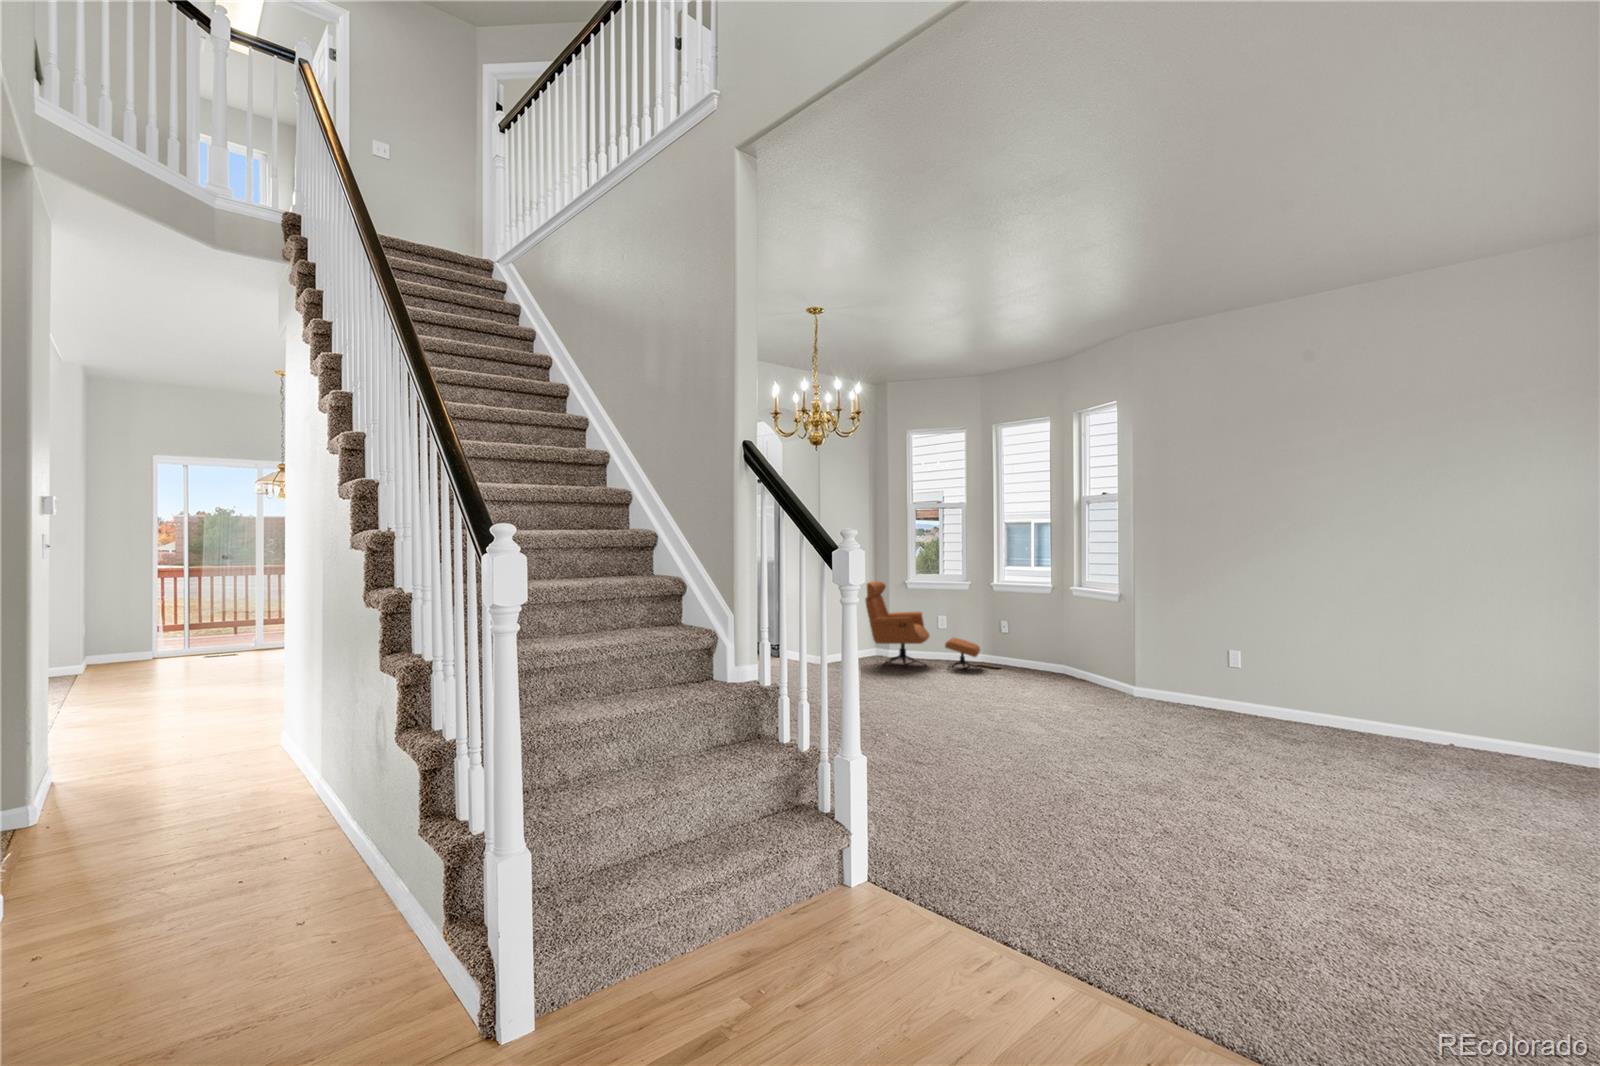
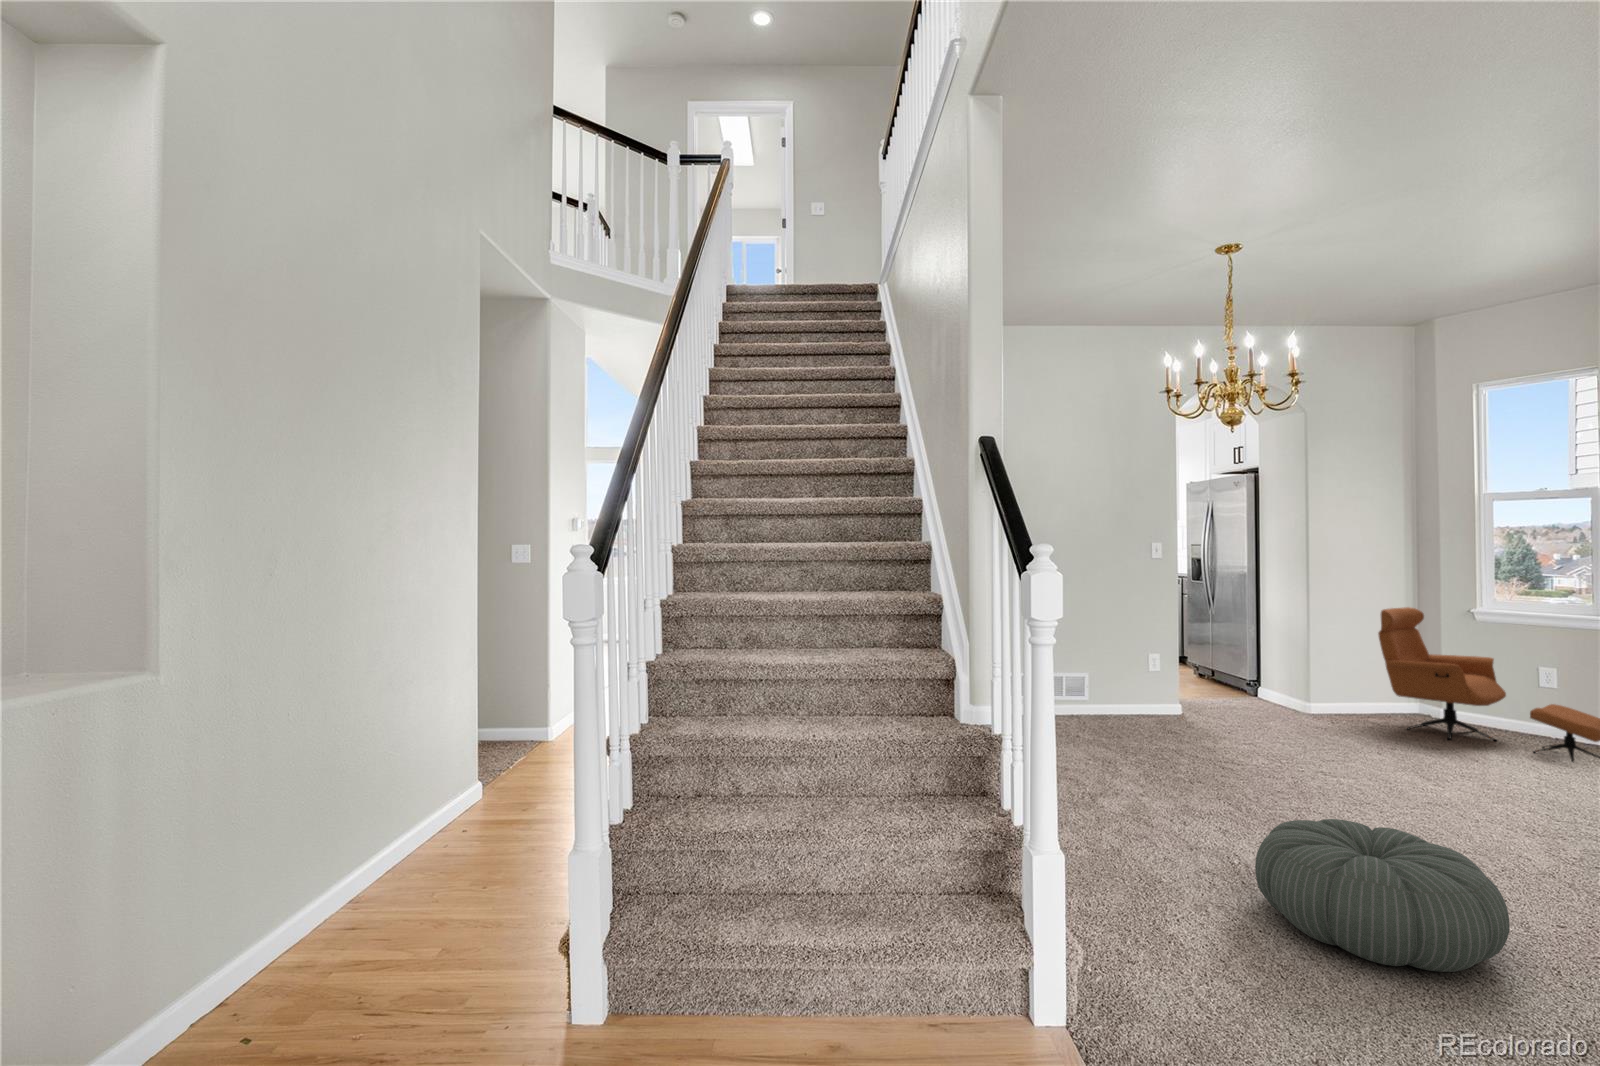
pouf: none [898,712,1026,790] -> present [1255,819,1510,972]

